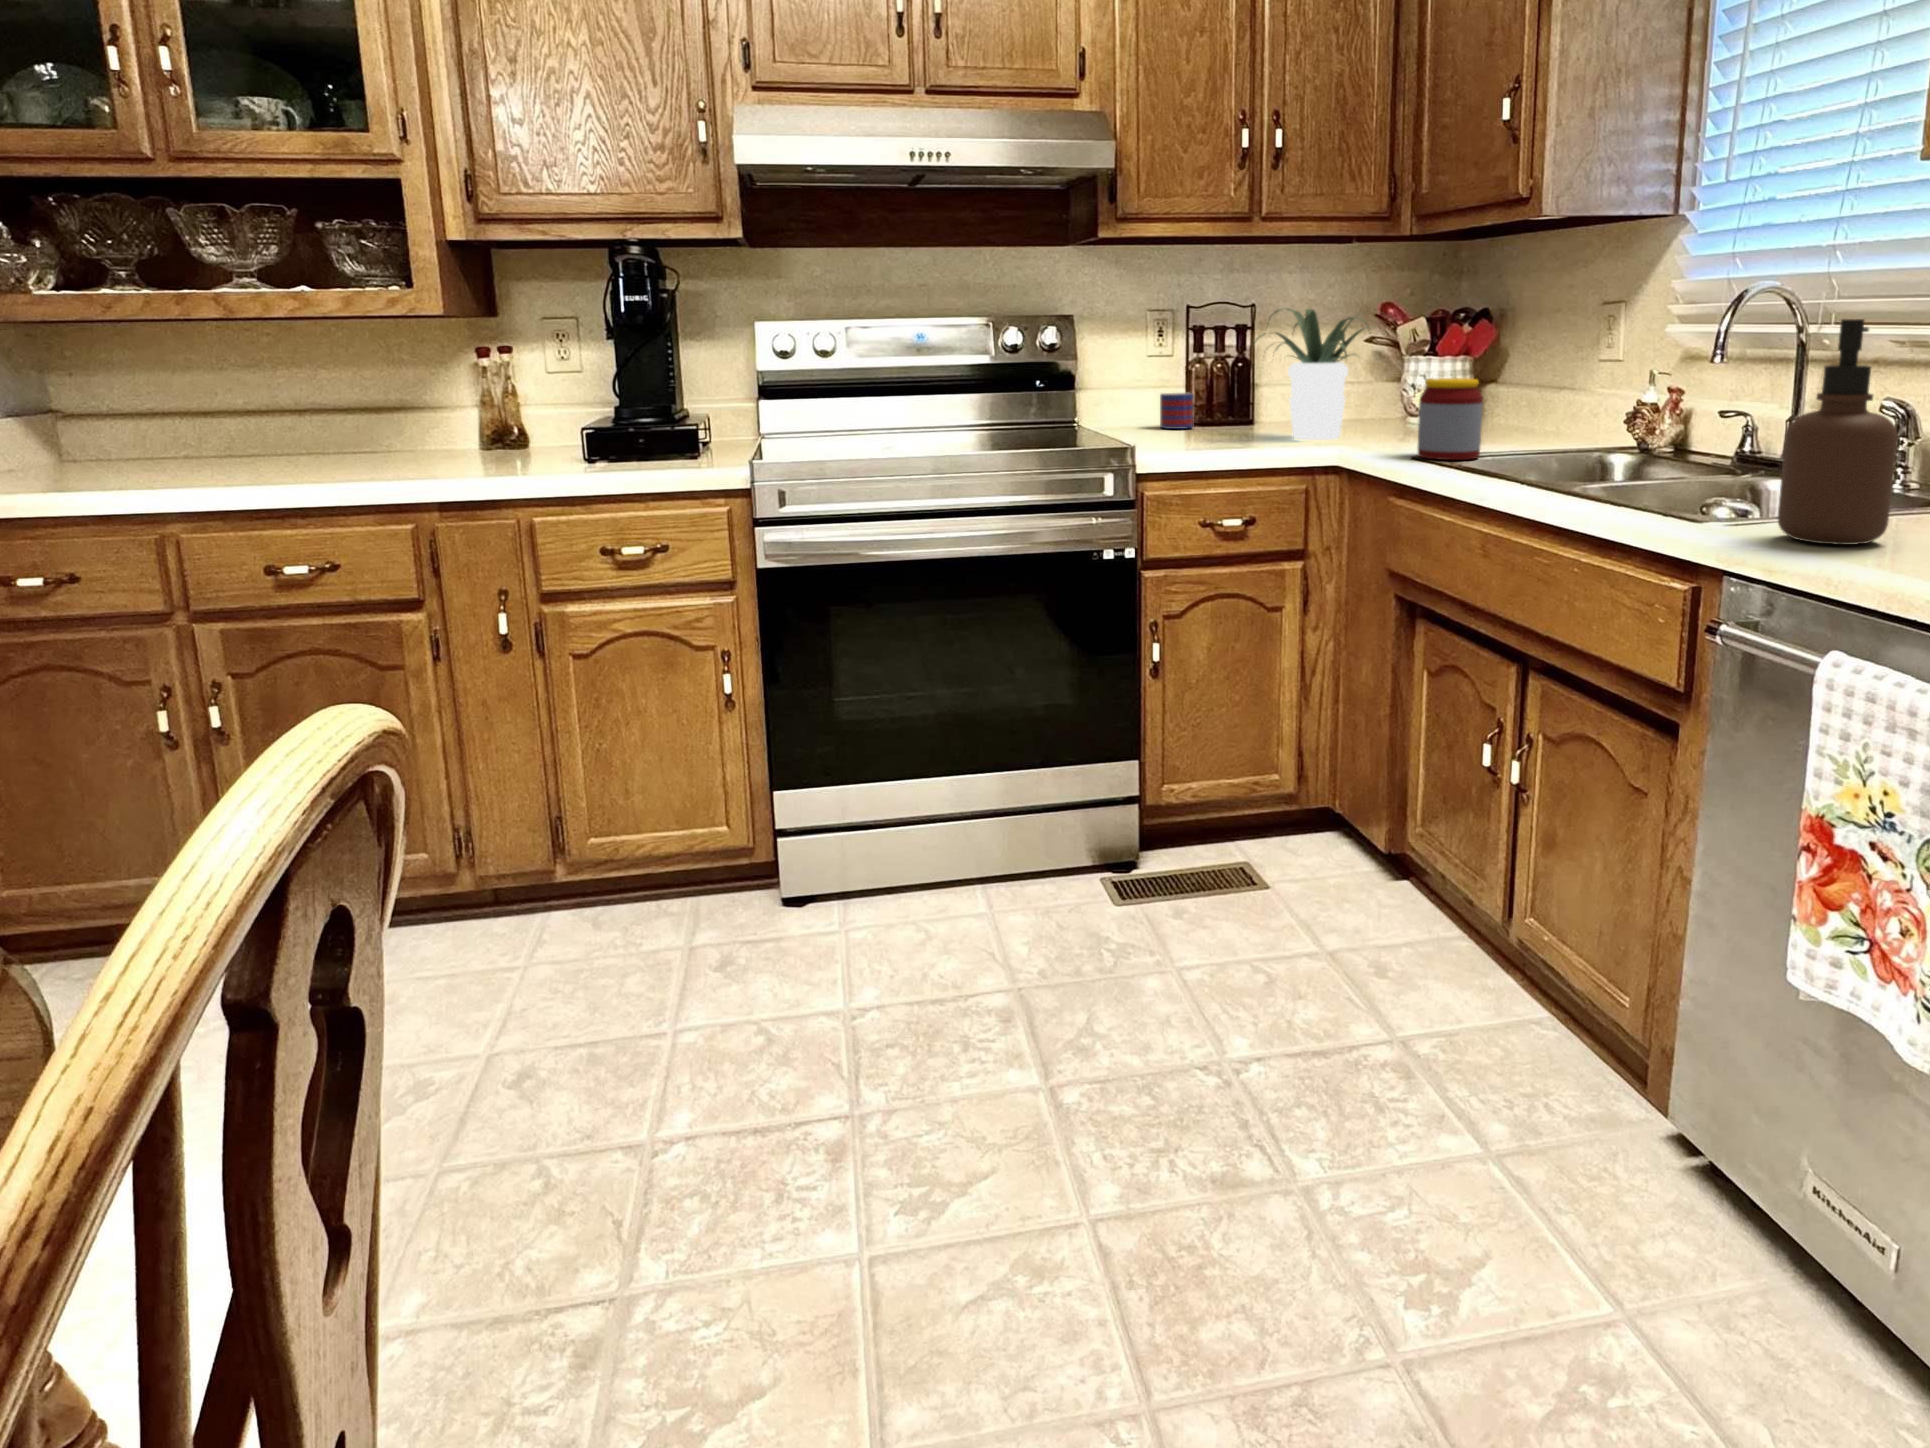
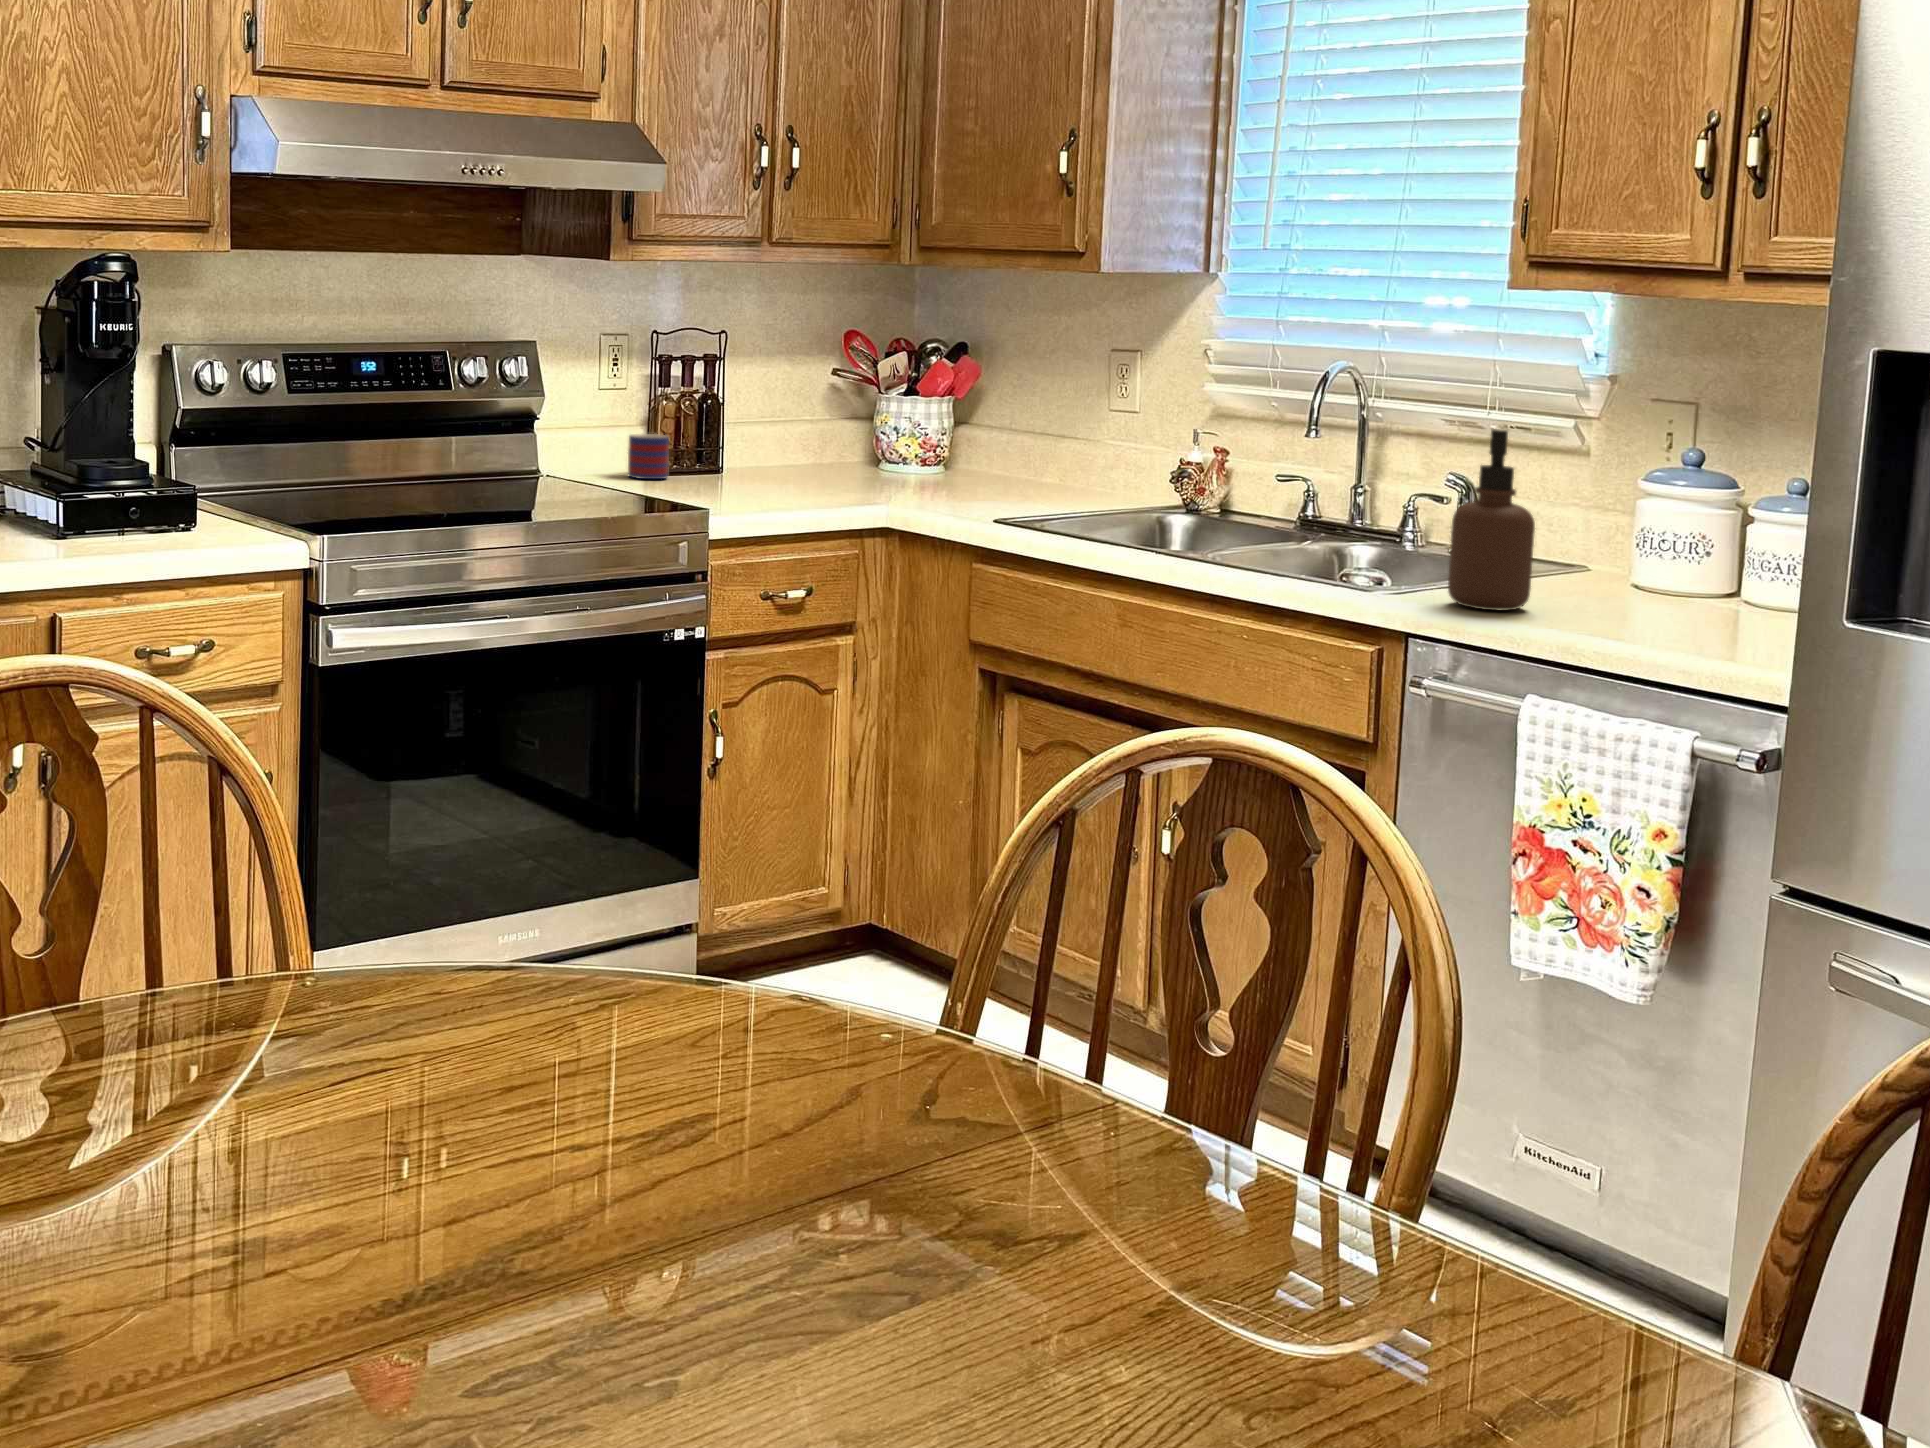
potted plant: present [1254,308,1388,440] -> none [759,342,923,496]
jar: present [1418,378,1483,460] -> none [981,434,1049,522]

